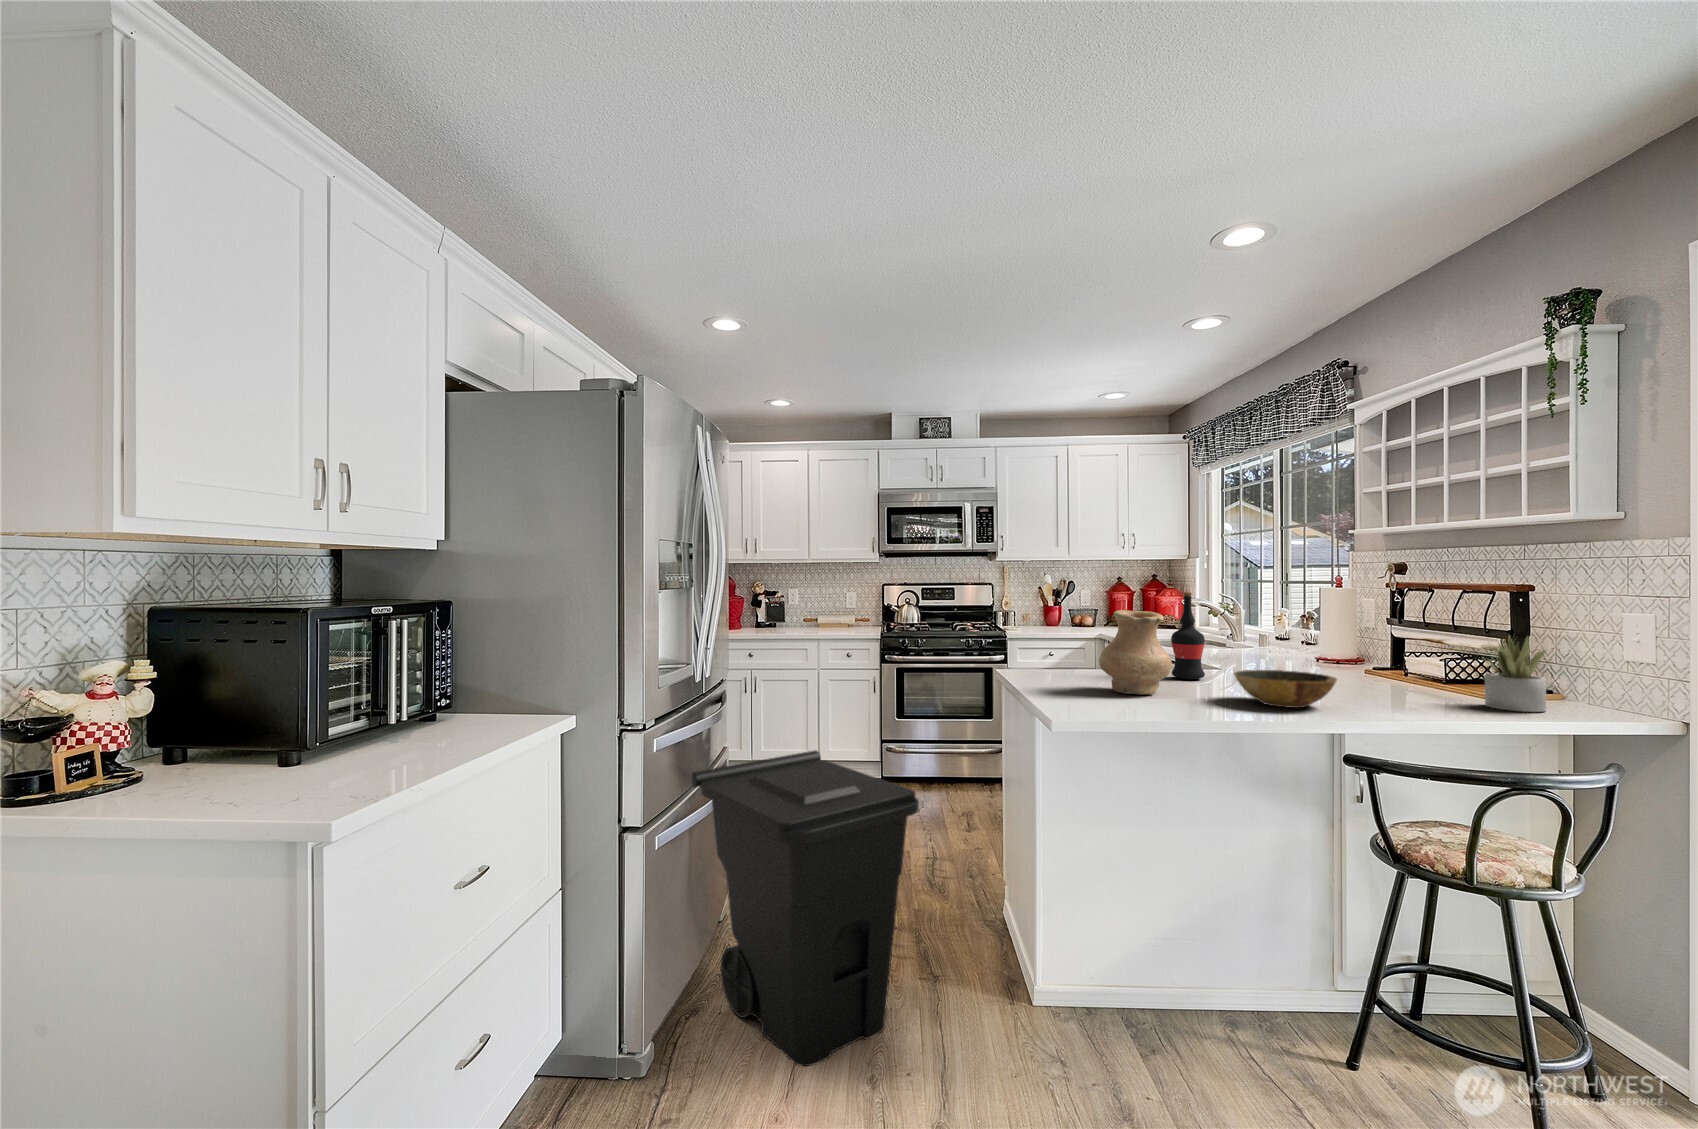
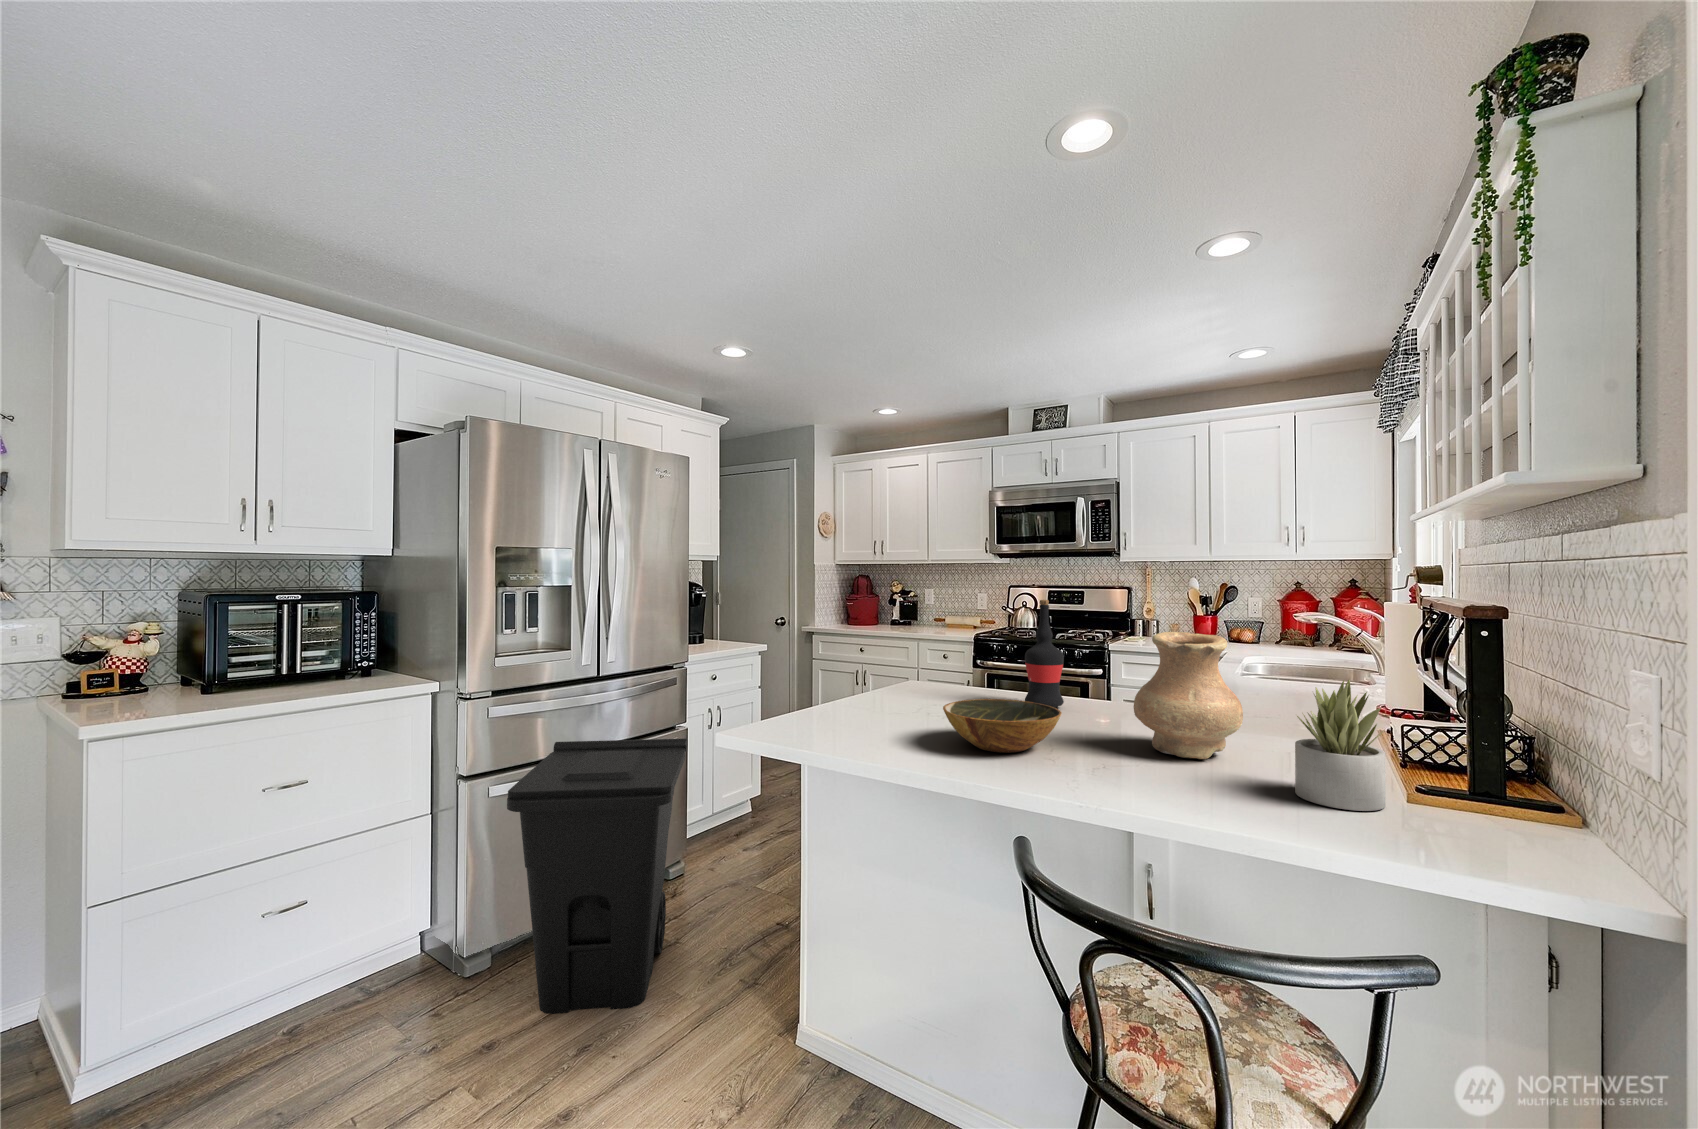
vase: present [1099,610,1172,695] -> present [1134,632,1243,759]

